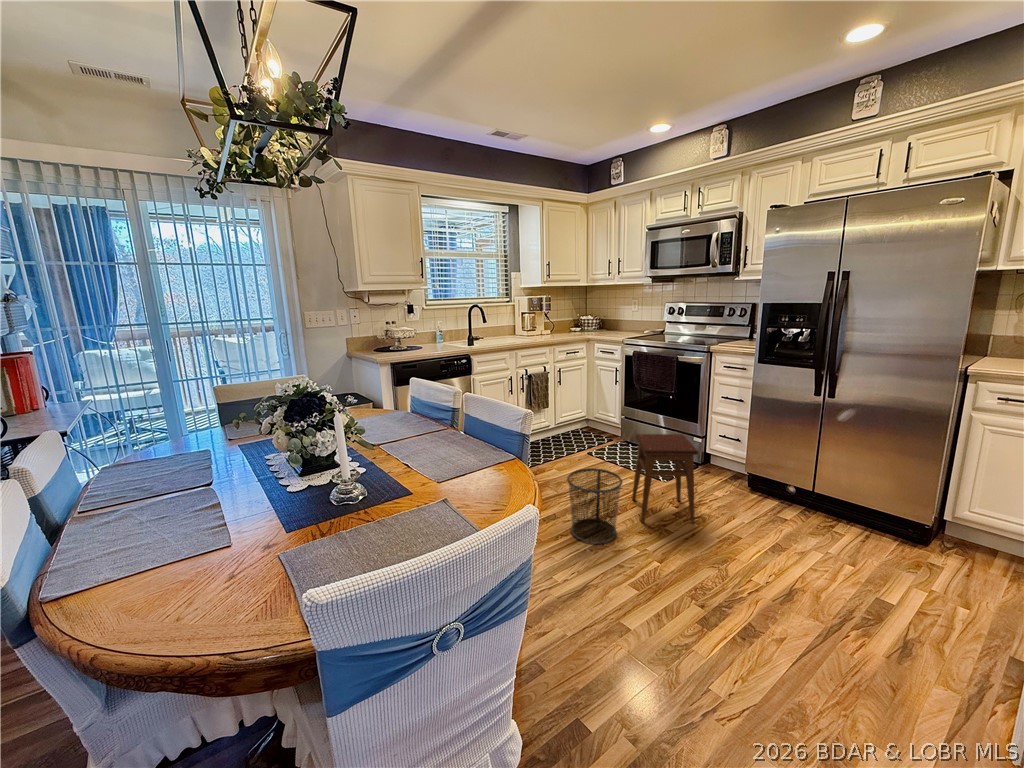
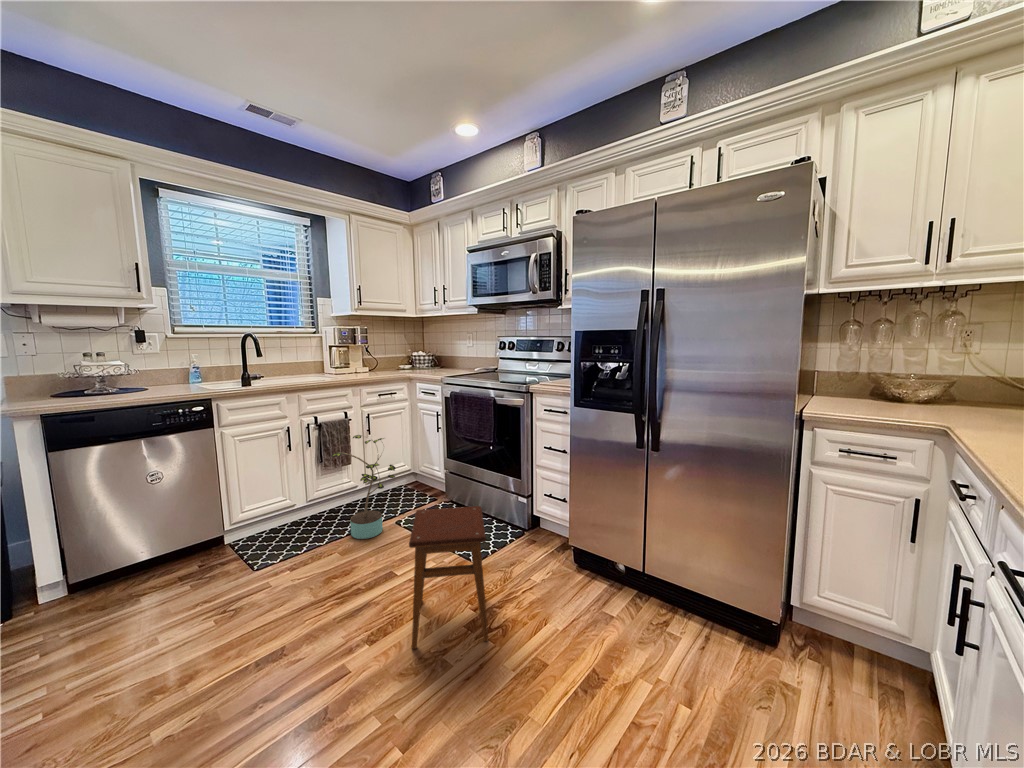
potted plant: none [549,383,595,462] -> present [331,435,396,539]
waste bin: present [567,468,622,543] -> none [271,574,366,712]

